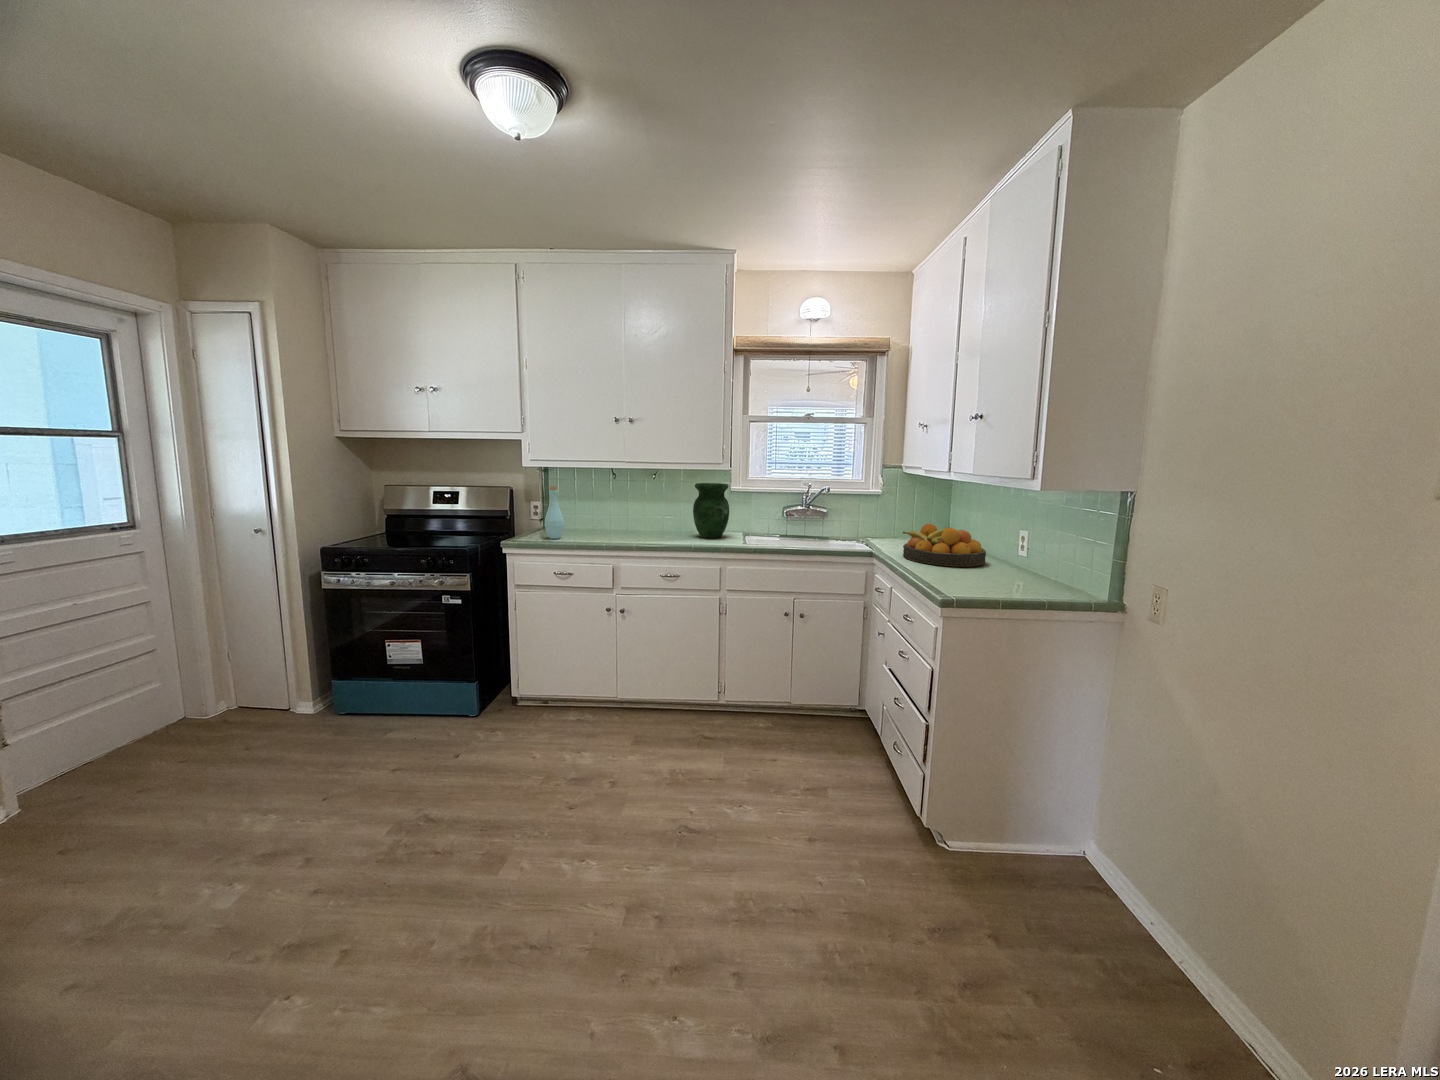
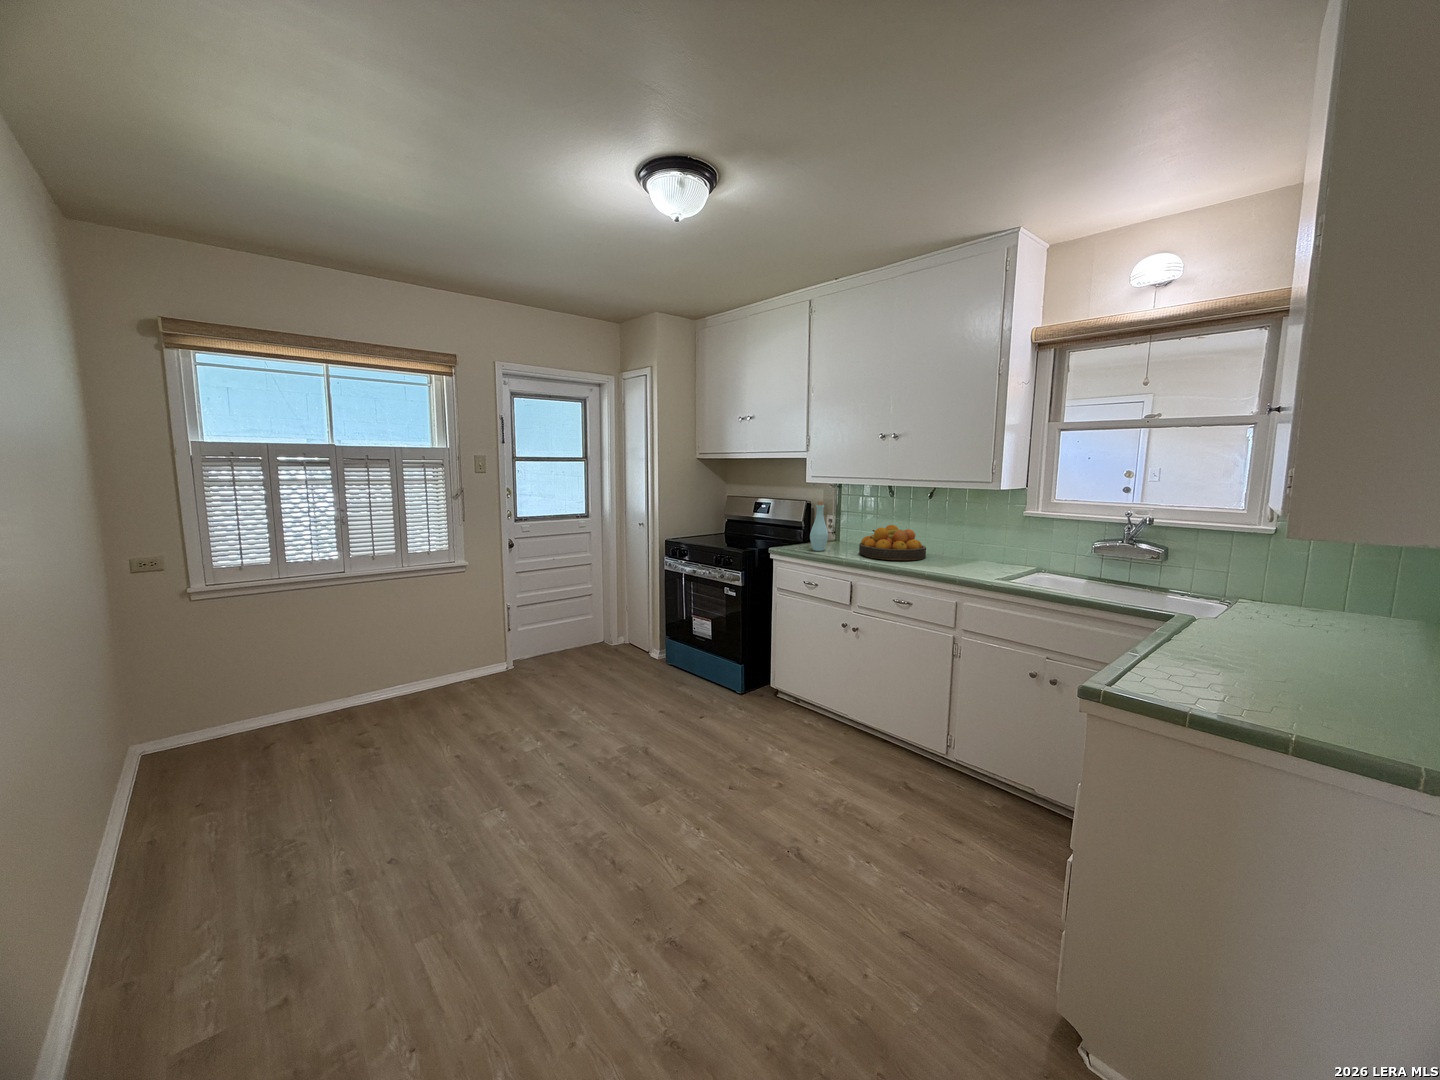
vase: present [693,483,729,538] -> none [959,505,1007,571]
fruit bowl: present [903,524,986,567] -> present [859,525,926,560]

